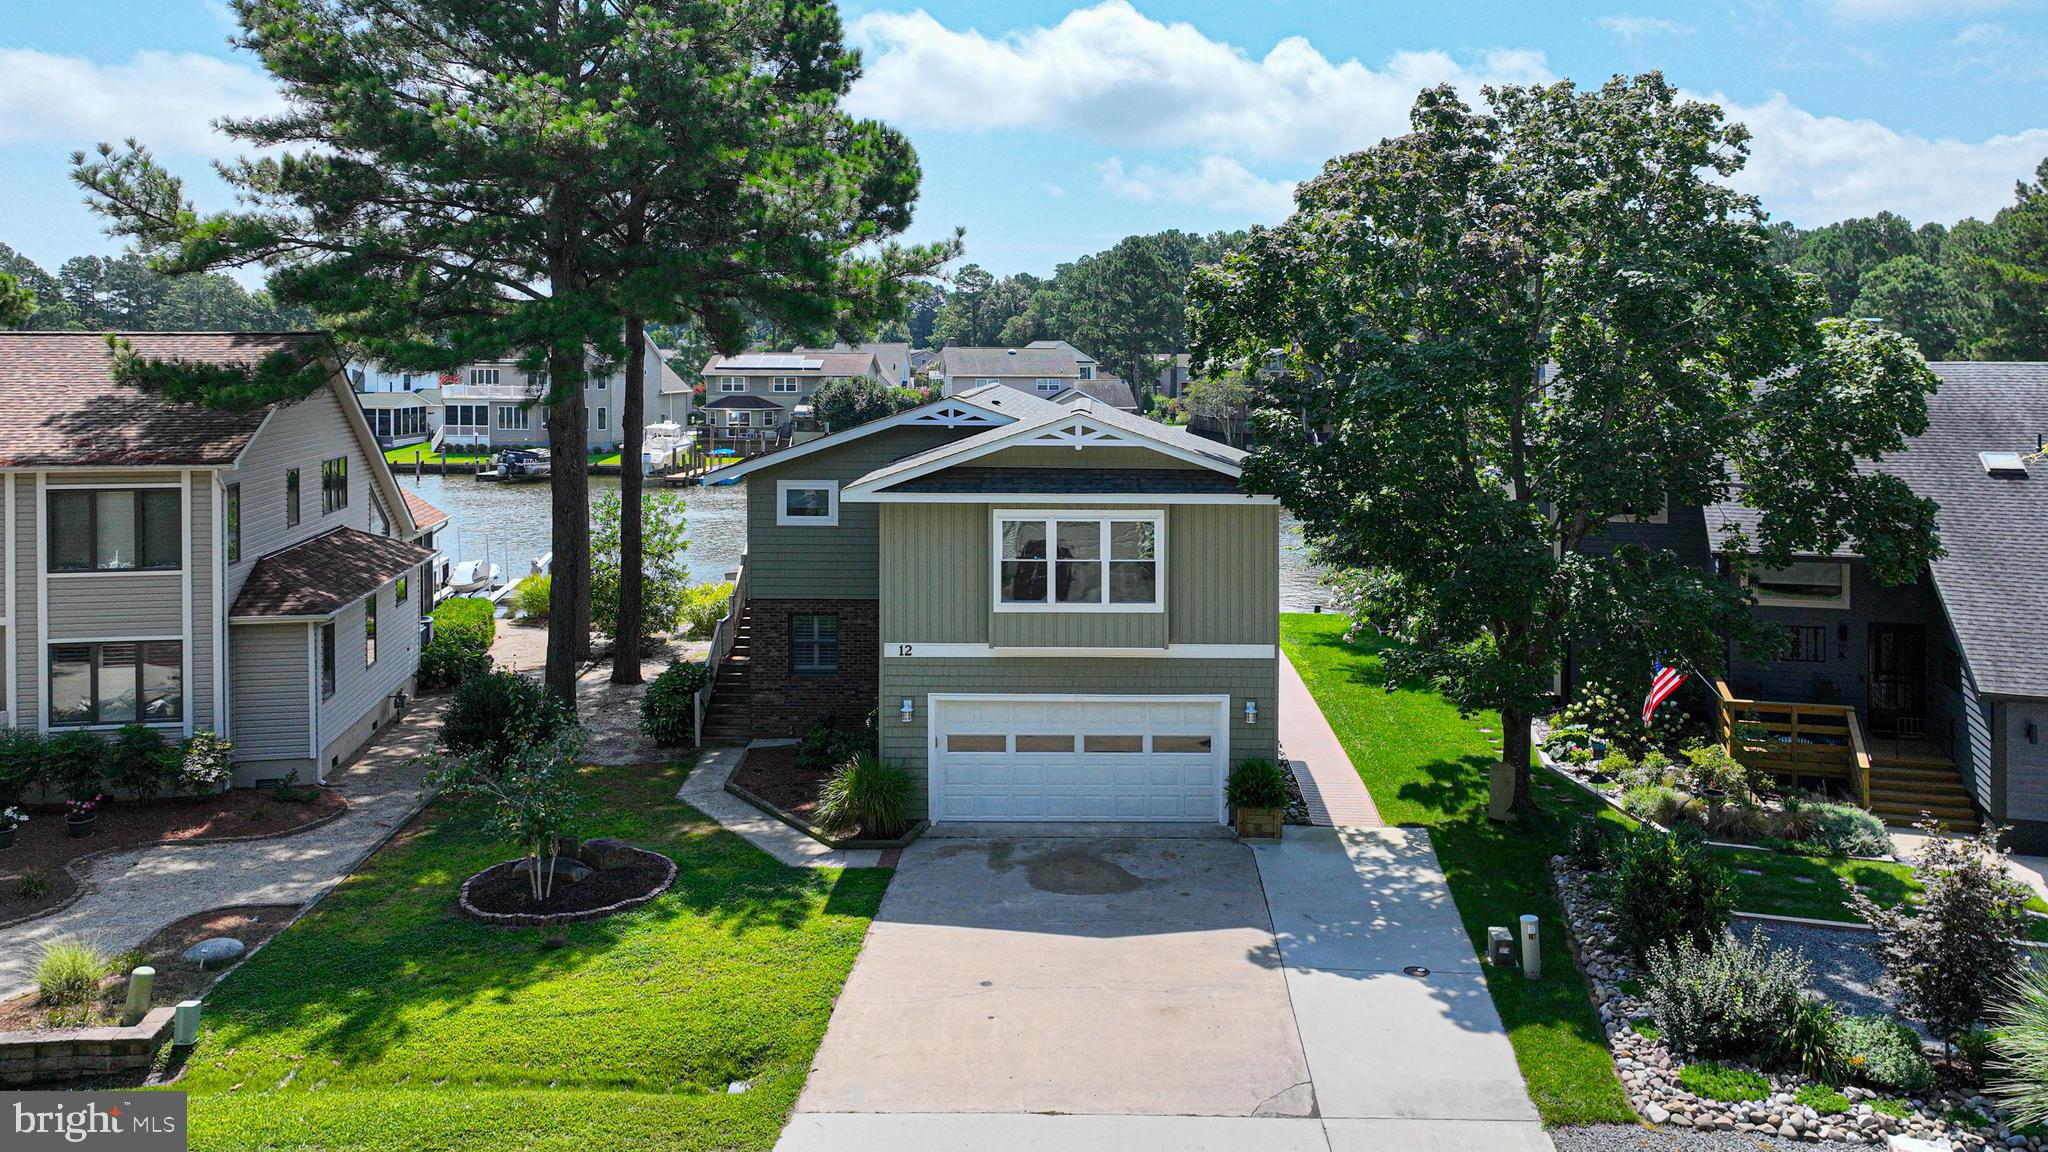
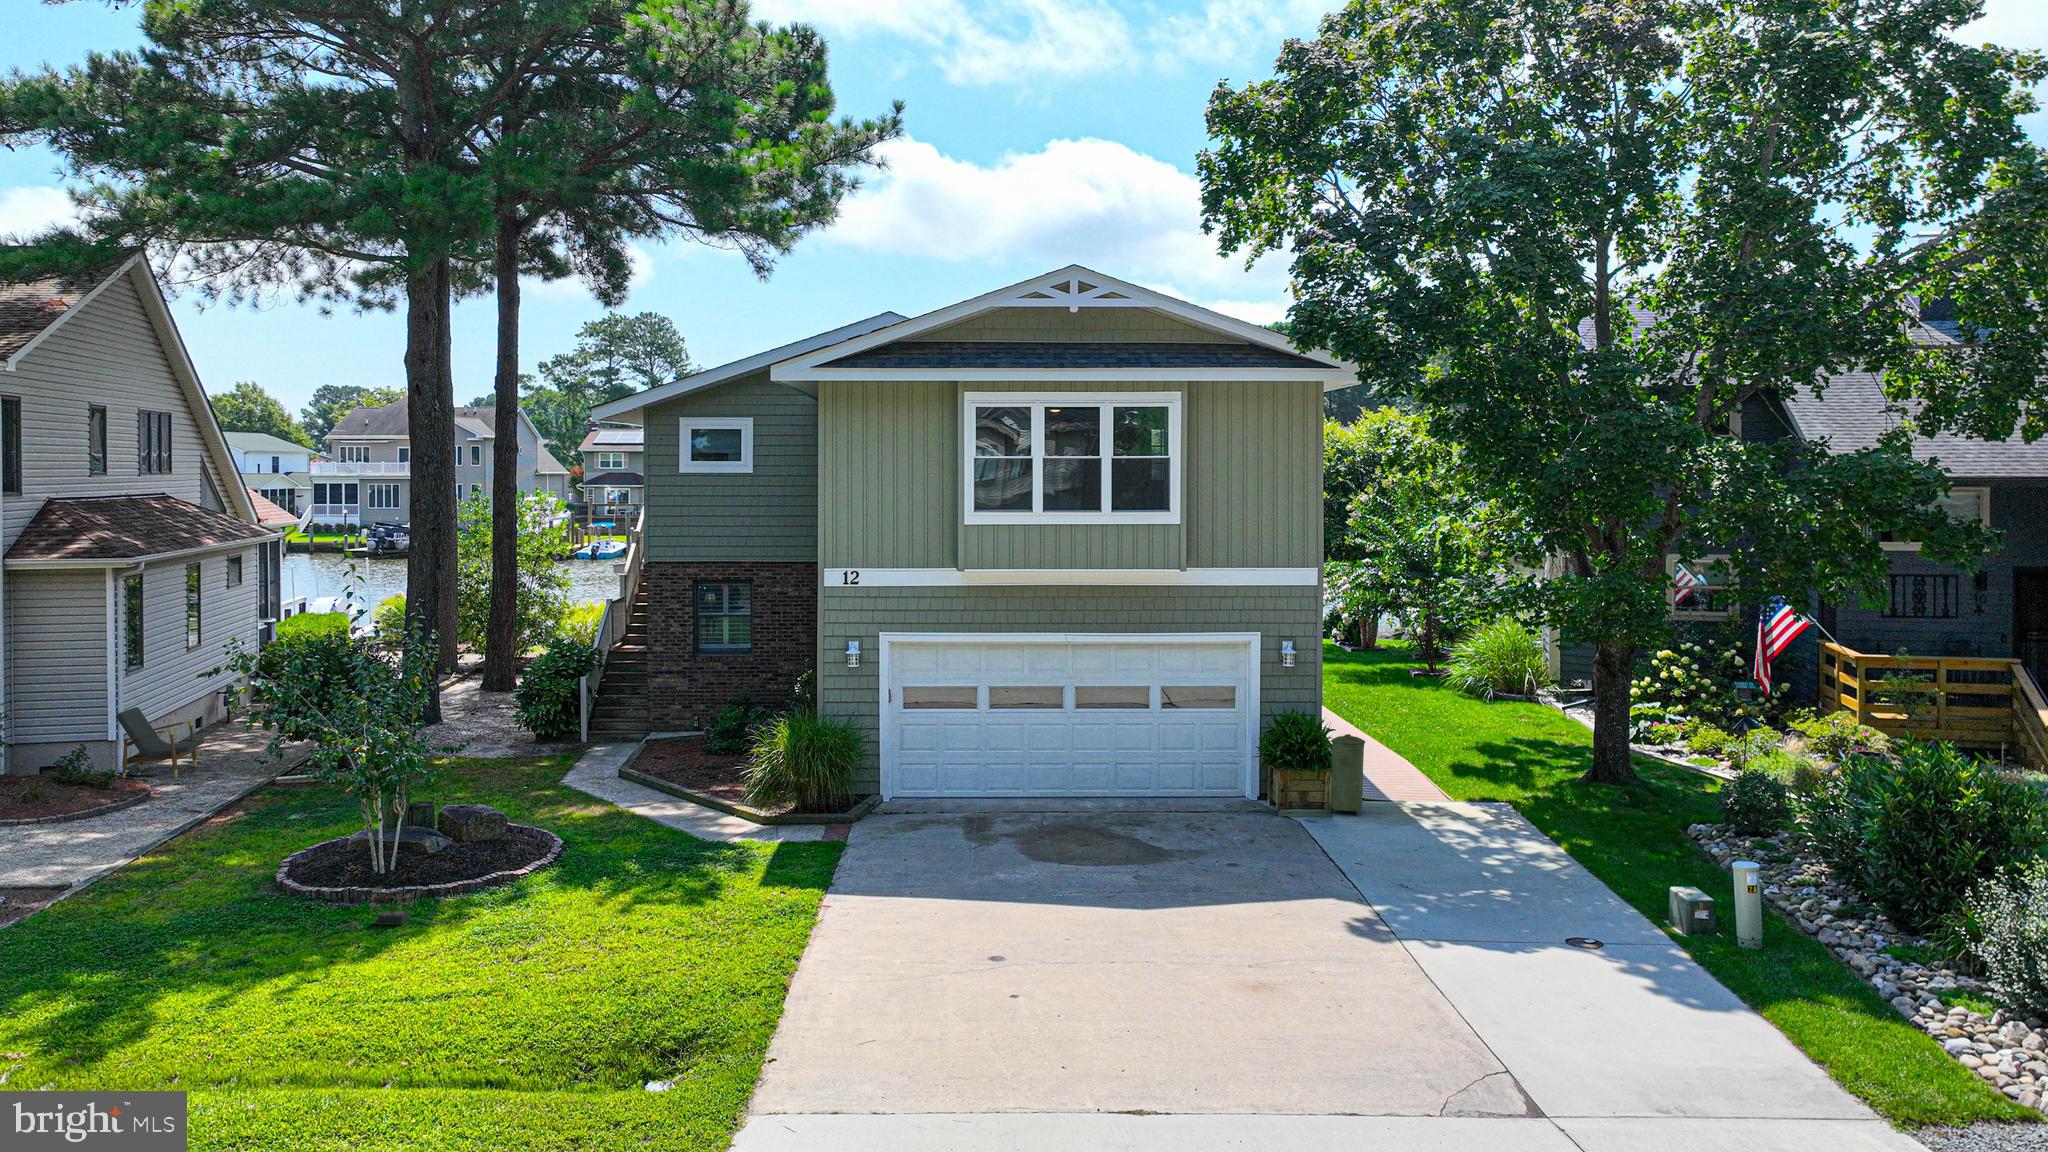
lounge chair: none [349,749,414,805] -> present [116,707,204,778]
trash can: present [1487,761,1516,824] -> present [1329,734,1365,816]

